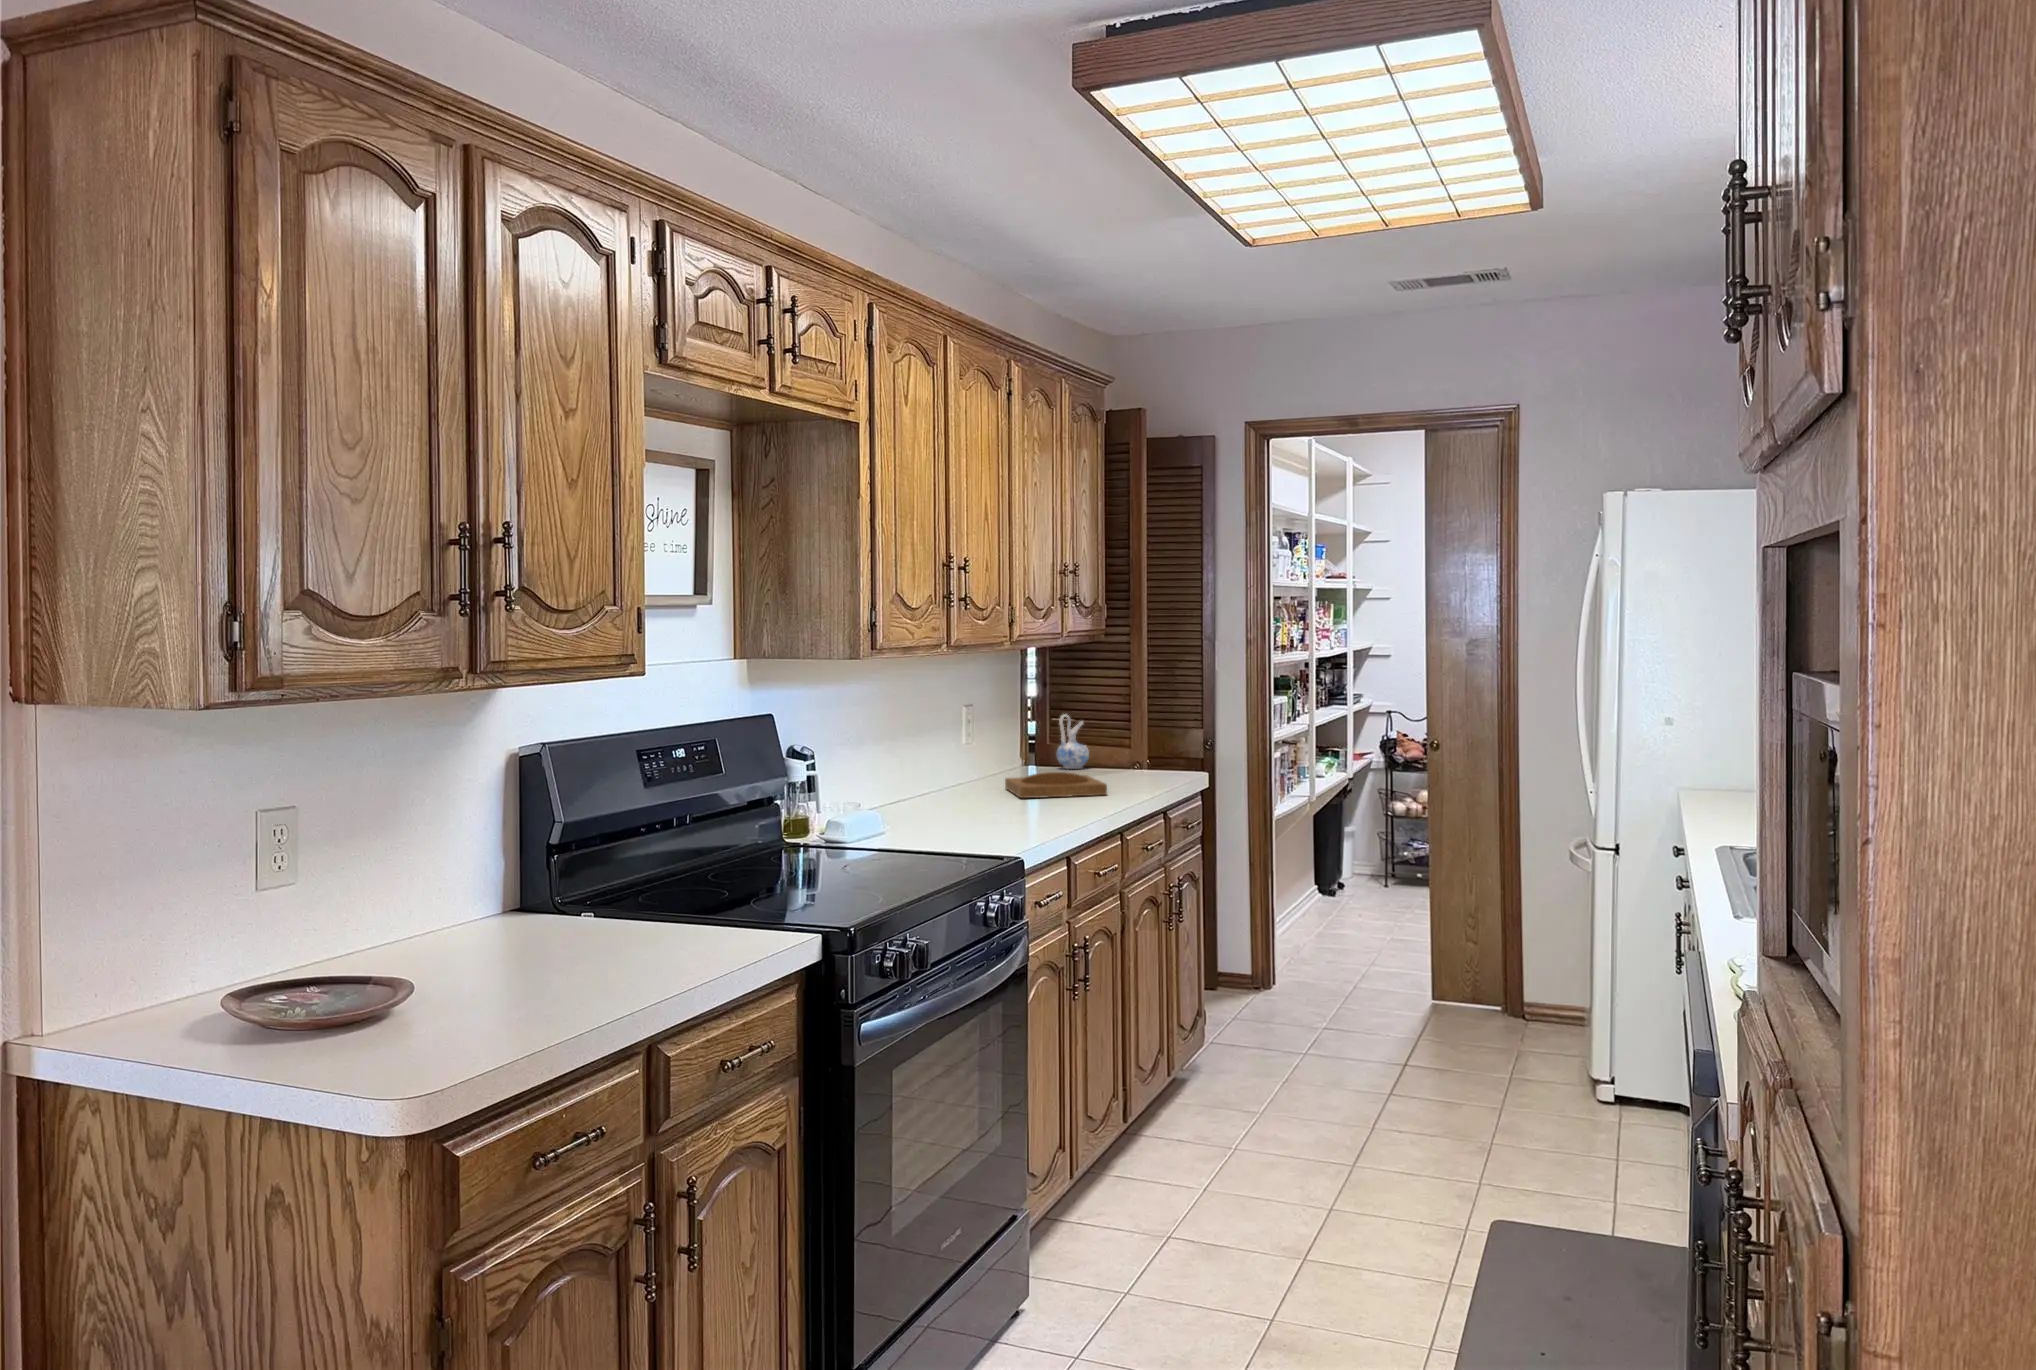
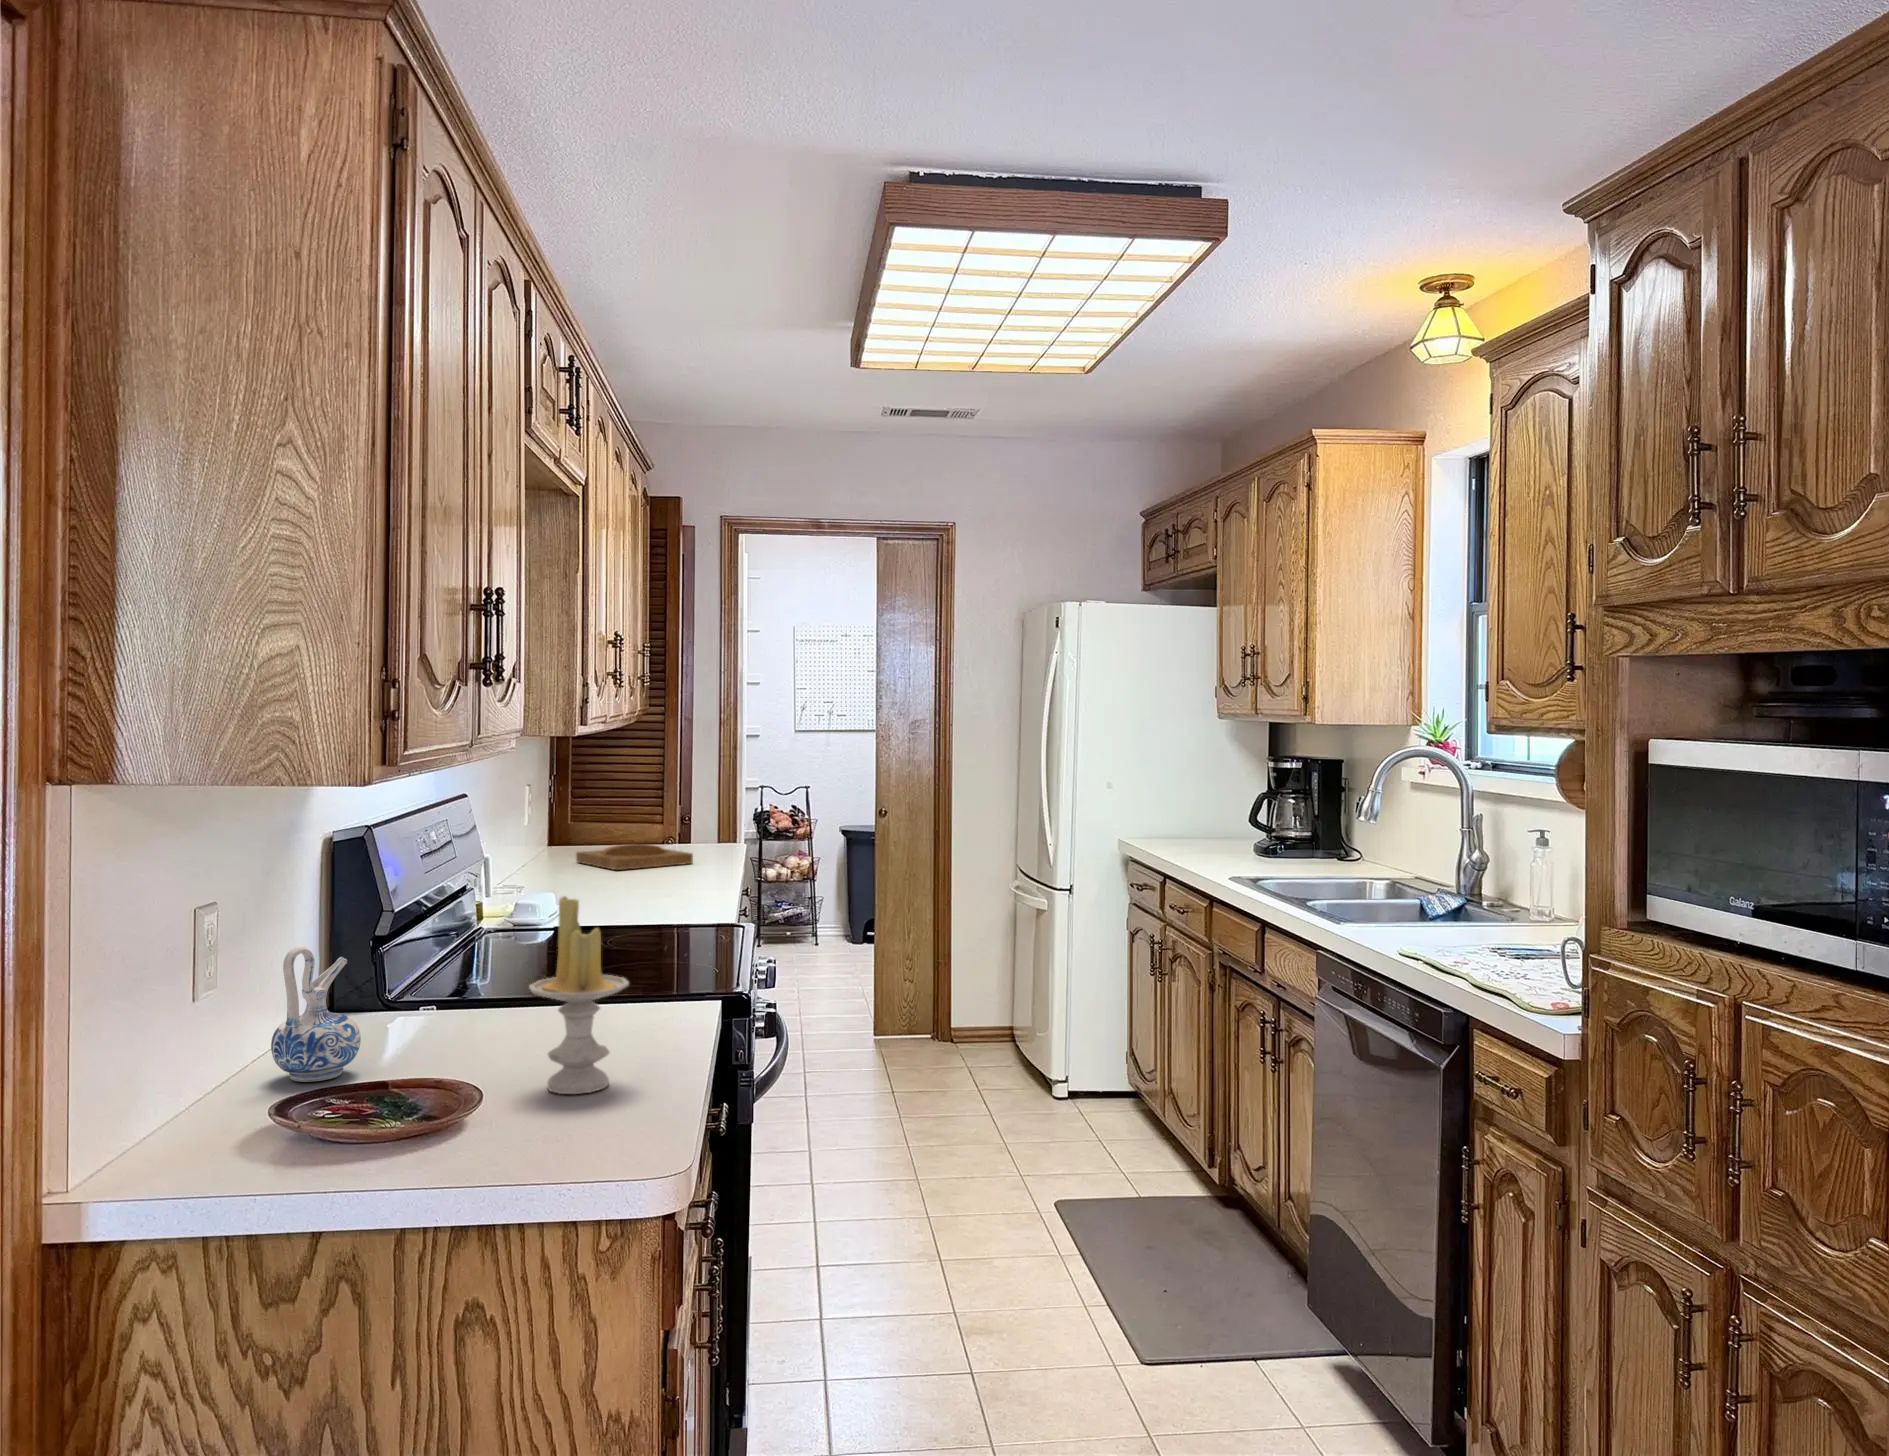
ceramic pitcher: present [1056,714,1089,769] -> present [271,947,361,1082]
candle: none [461,820,559,1013] -> present [529,896,629,1094]

